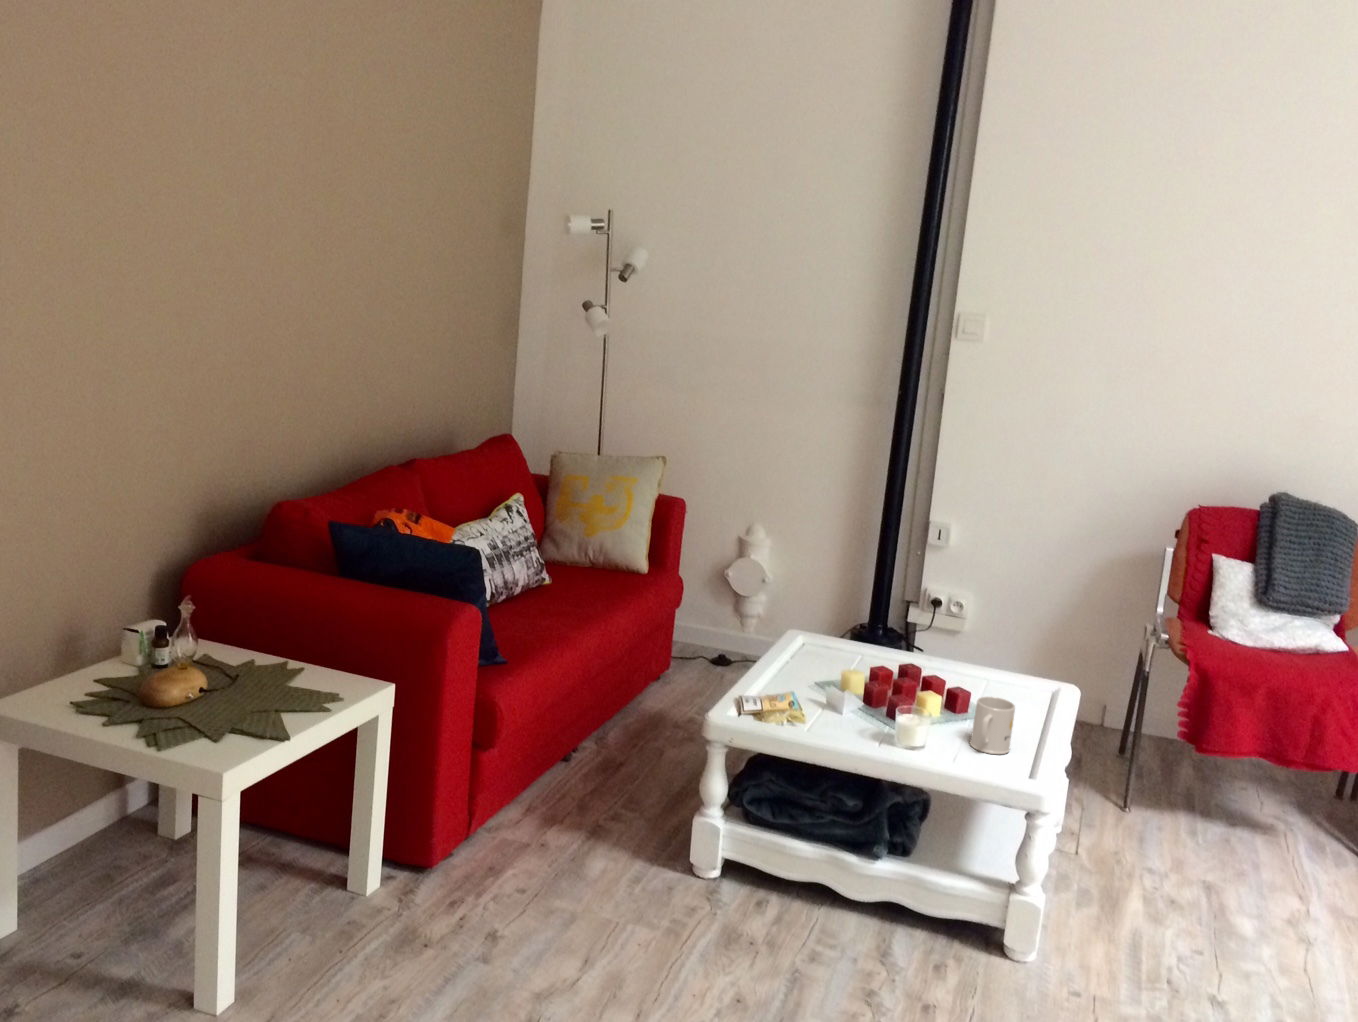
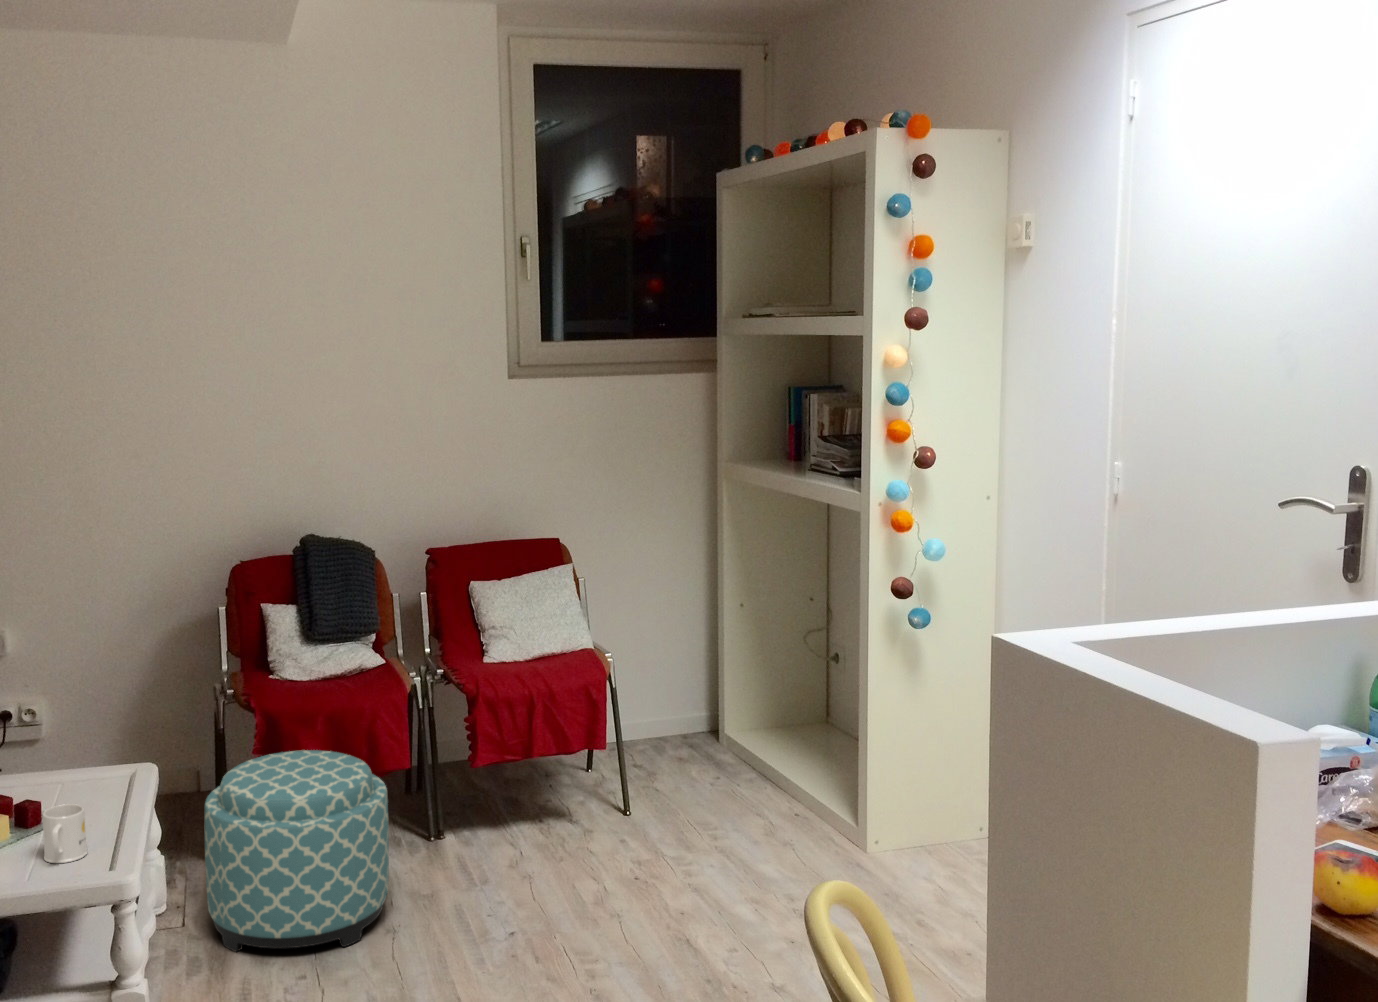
ottoman: none [1107,709,1333,942] -> present [204,750,389,952]

